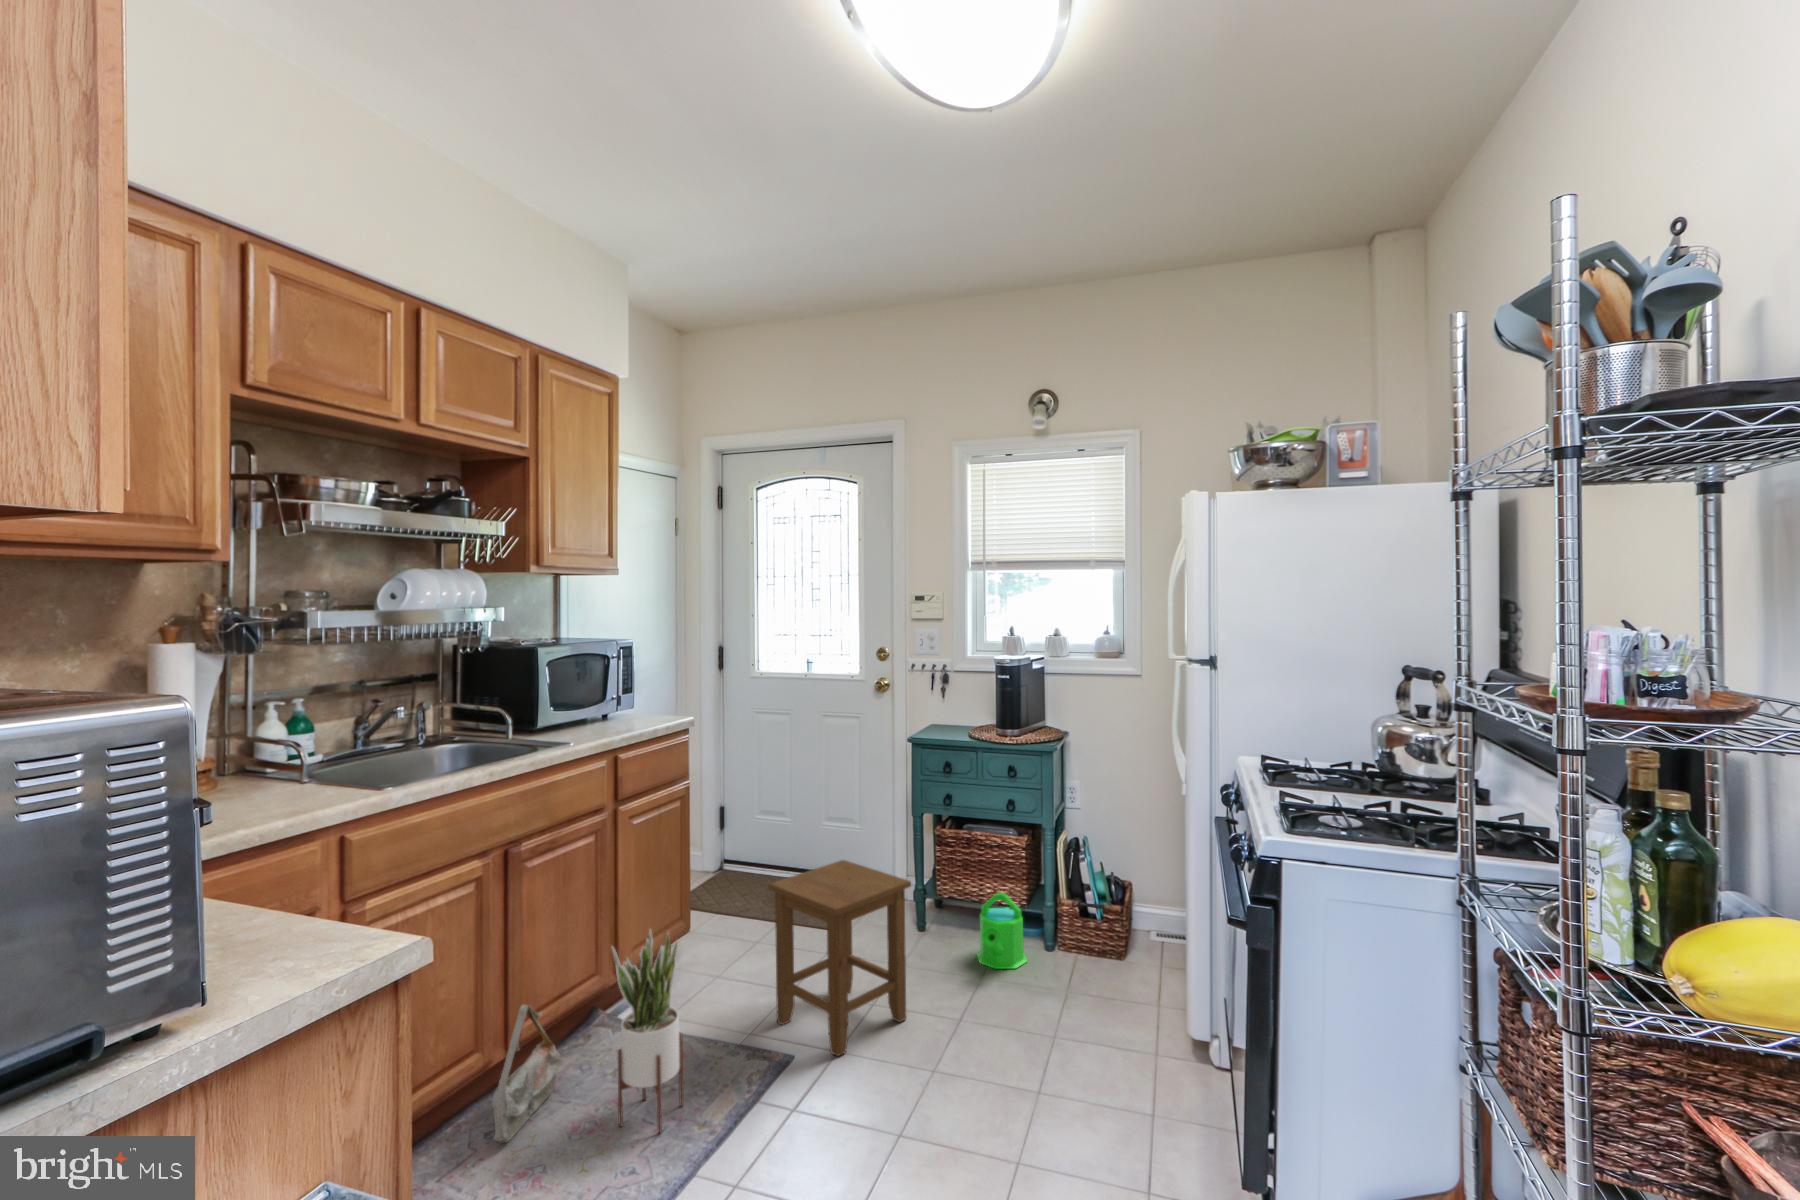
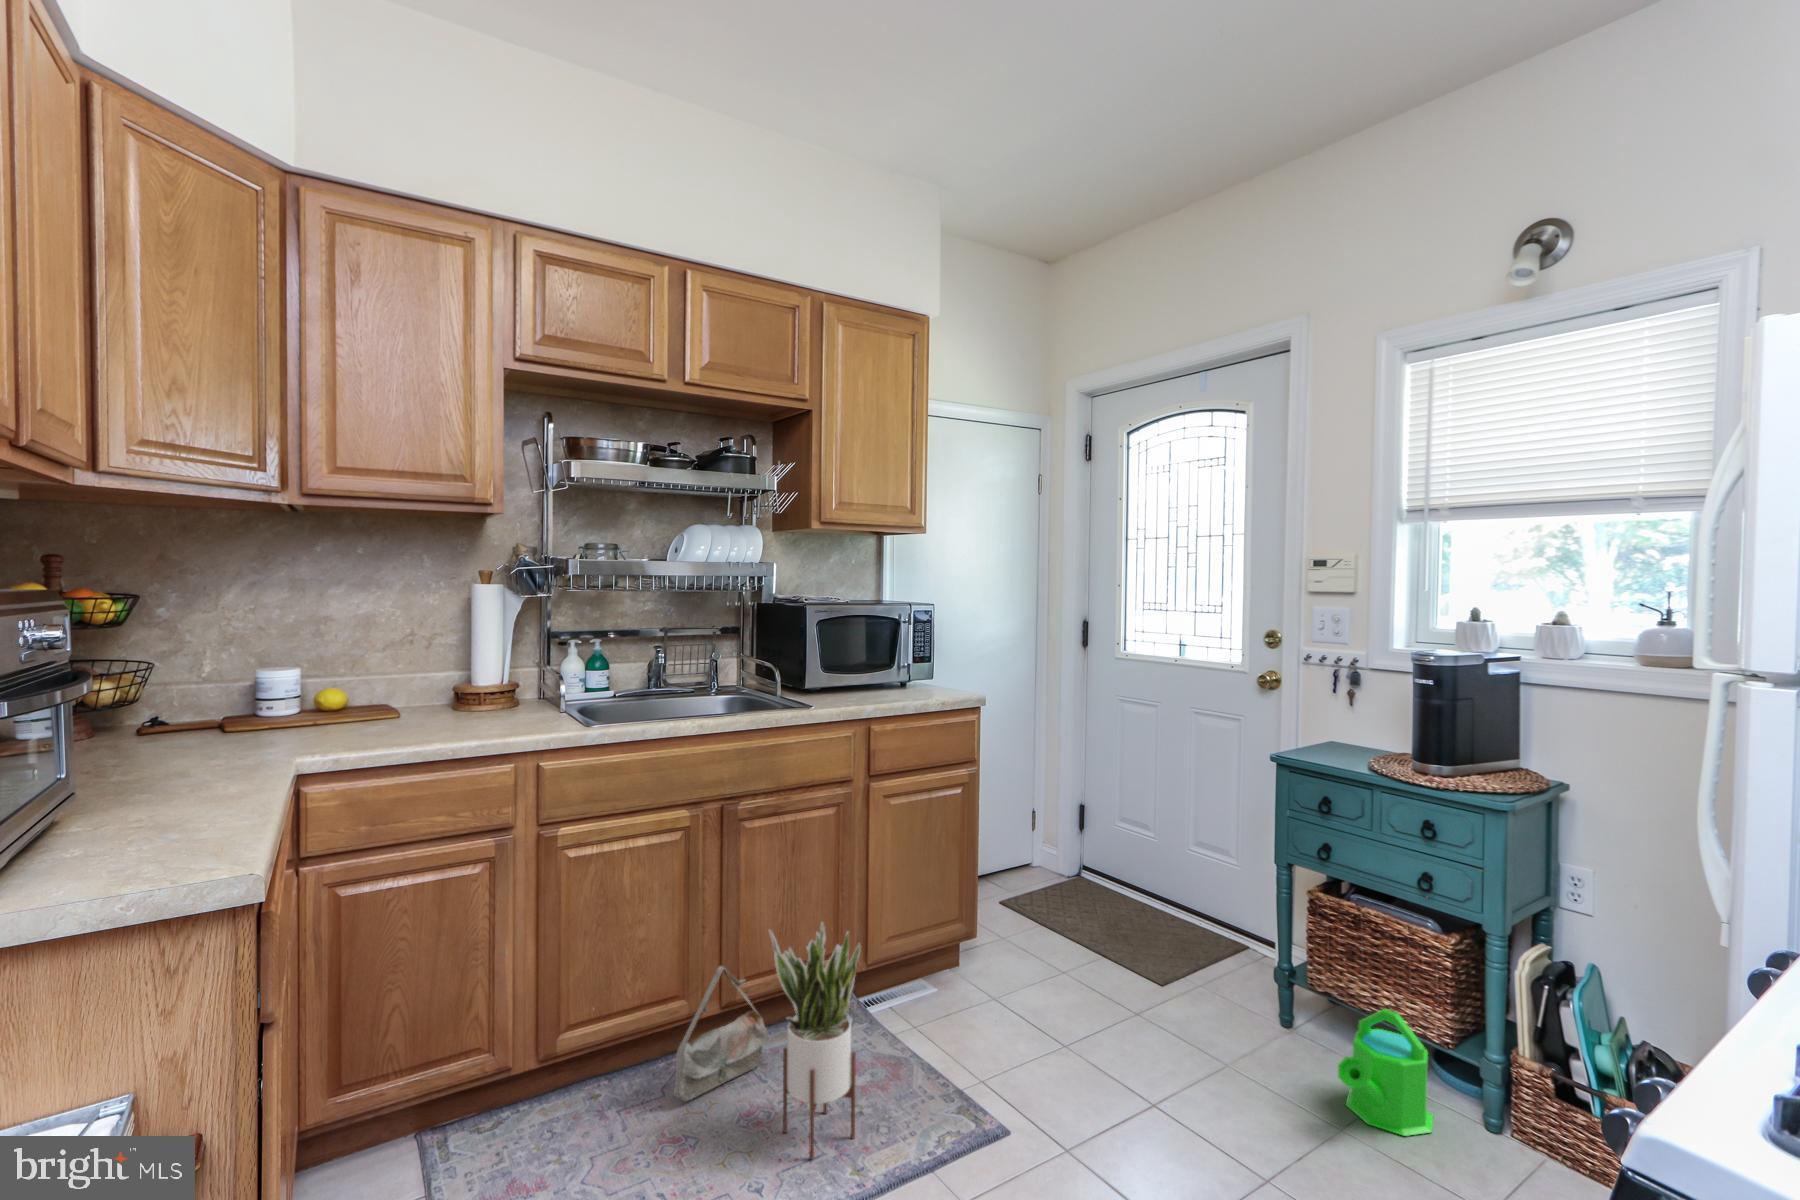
stool: present [768,860,911,1056] -> none [1012,900,1193,1158]

